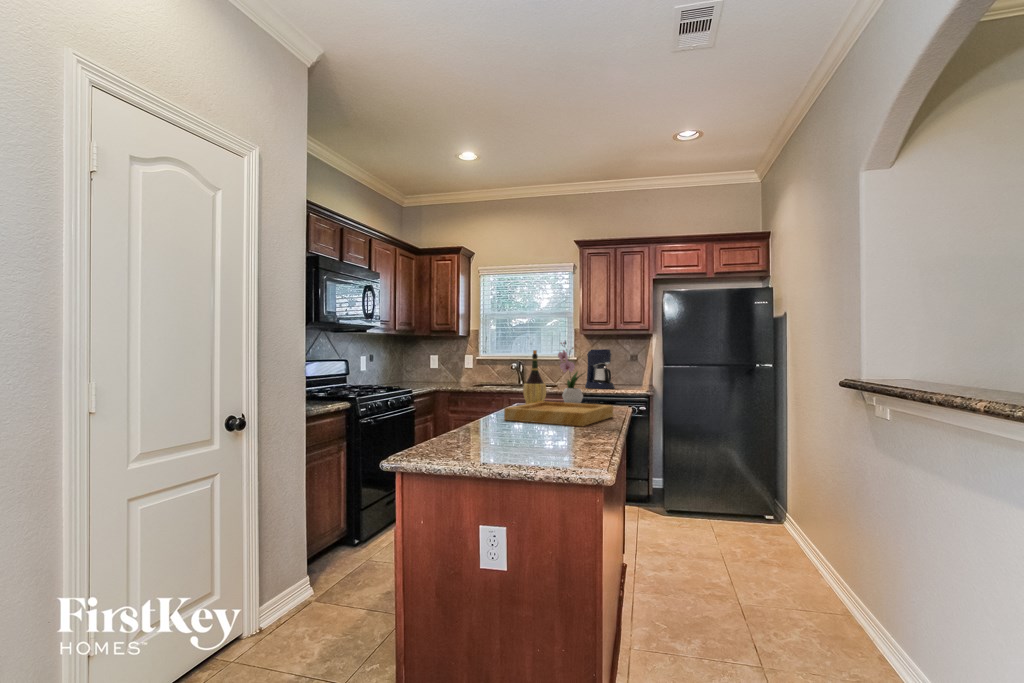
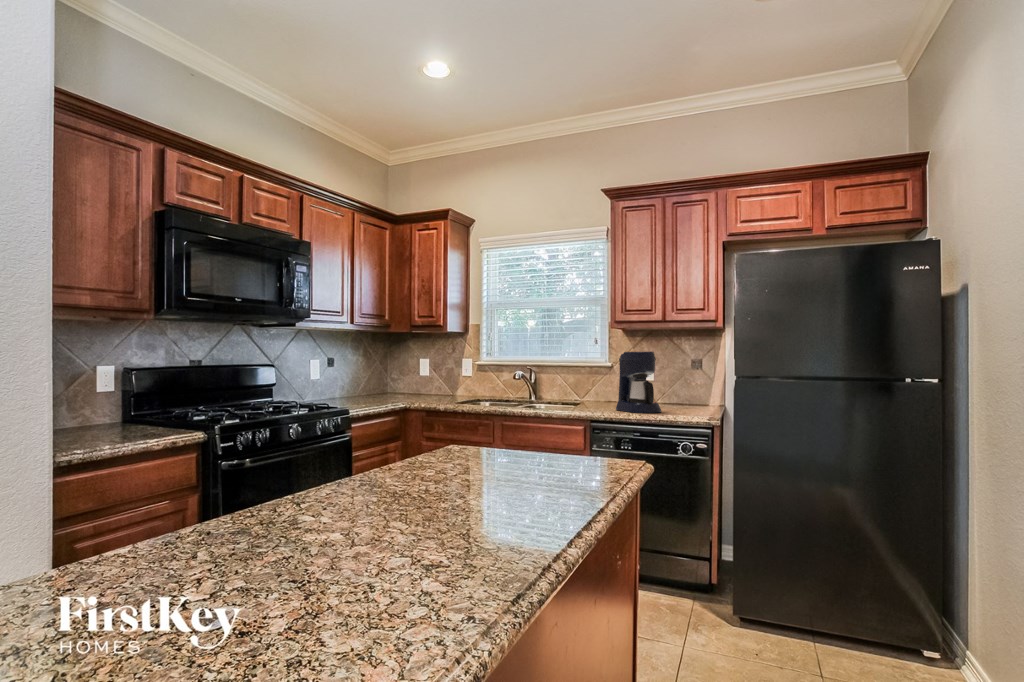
flower arrangement: present [558,342,583,404] -> none [496,343,549,463]
wine bottle: present [523,350,547,404] -> none [399,361,446,479]
tray: present [504,402,613,426] -> none [245,474,531,597]

